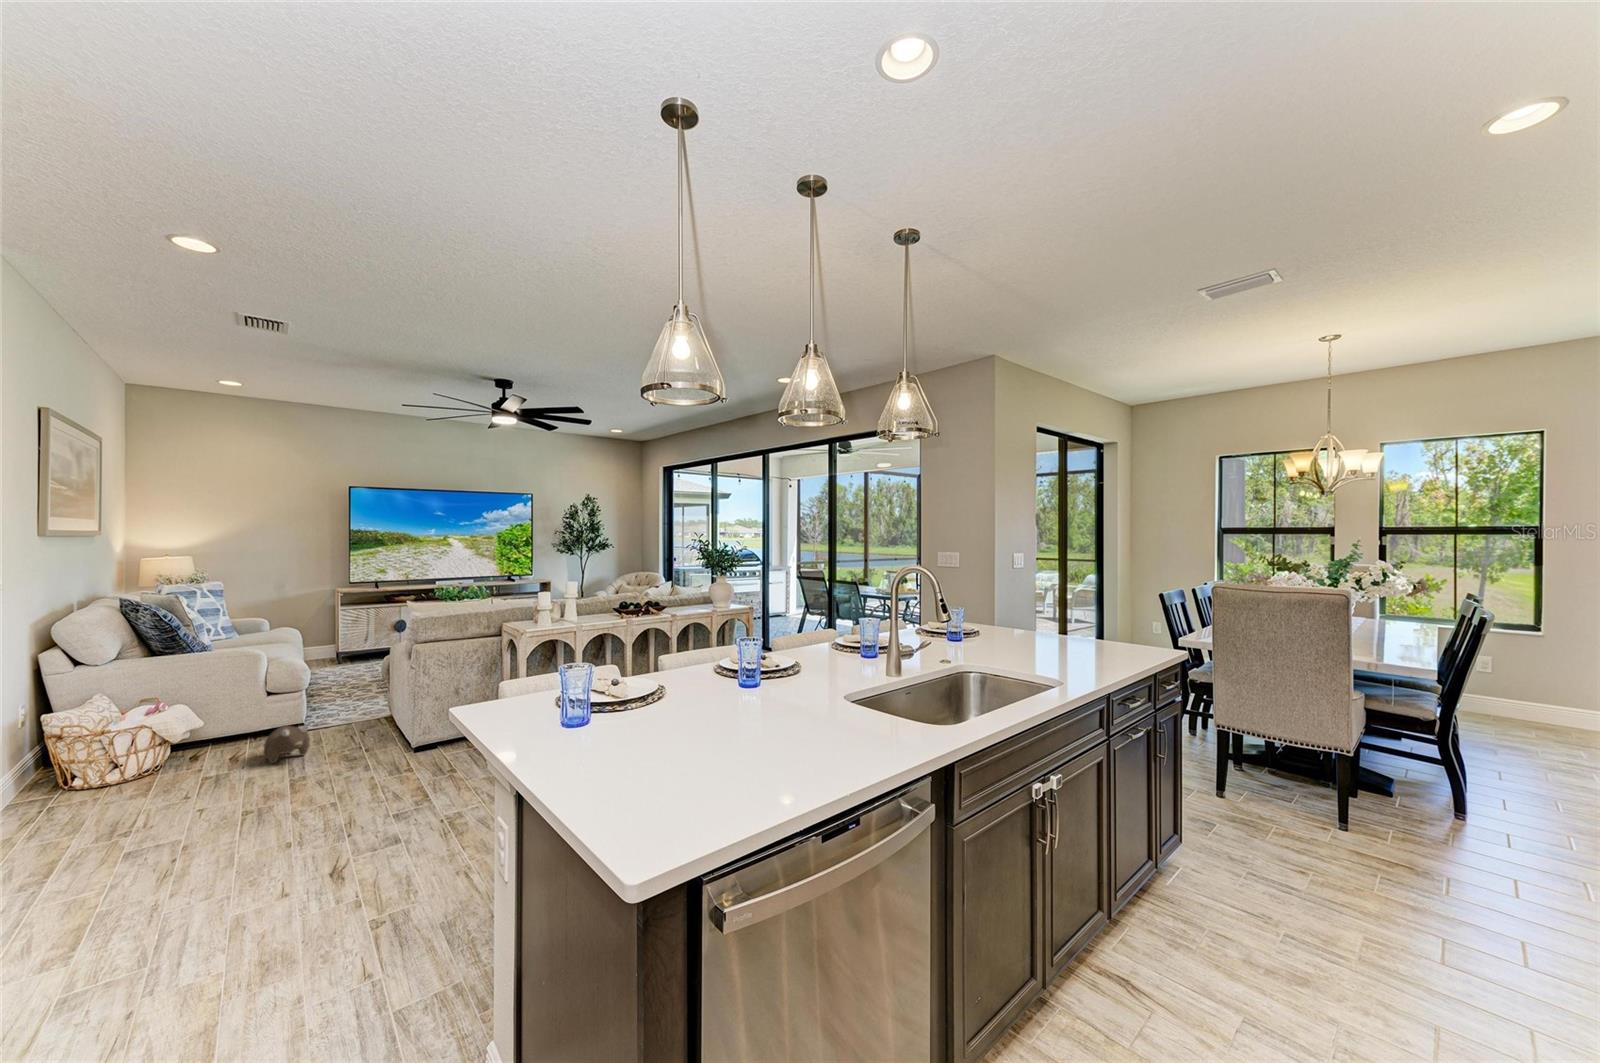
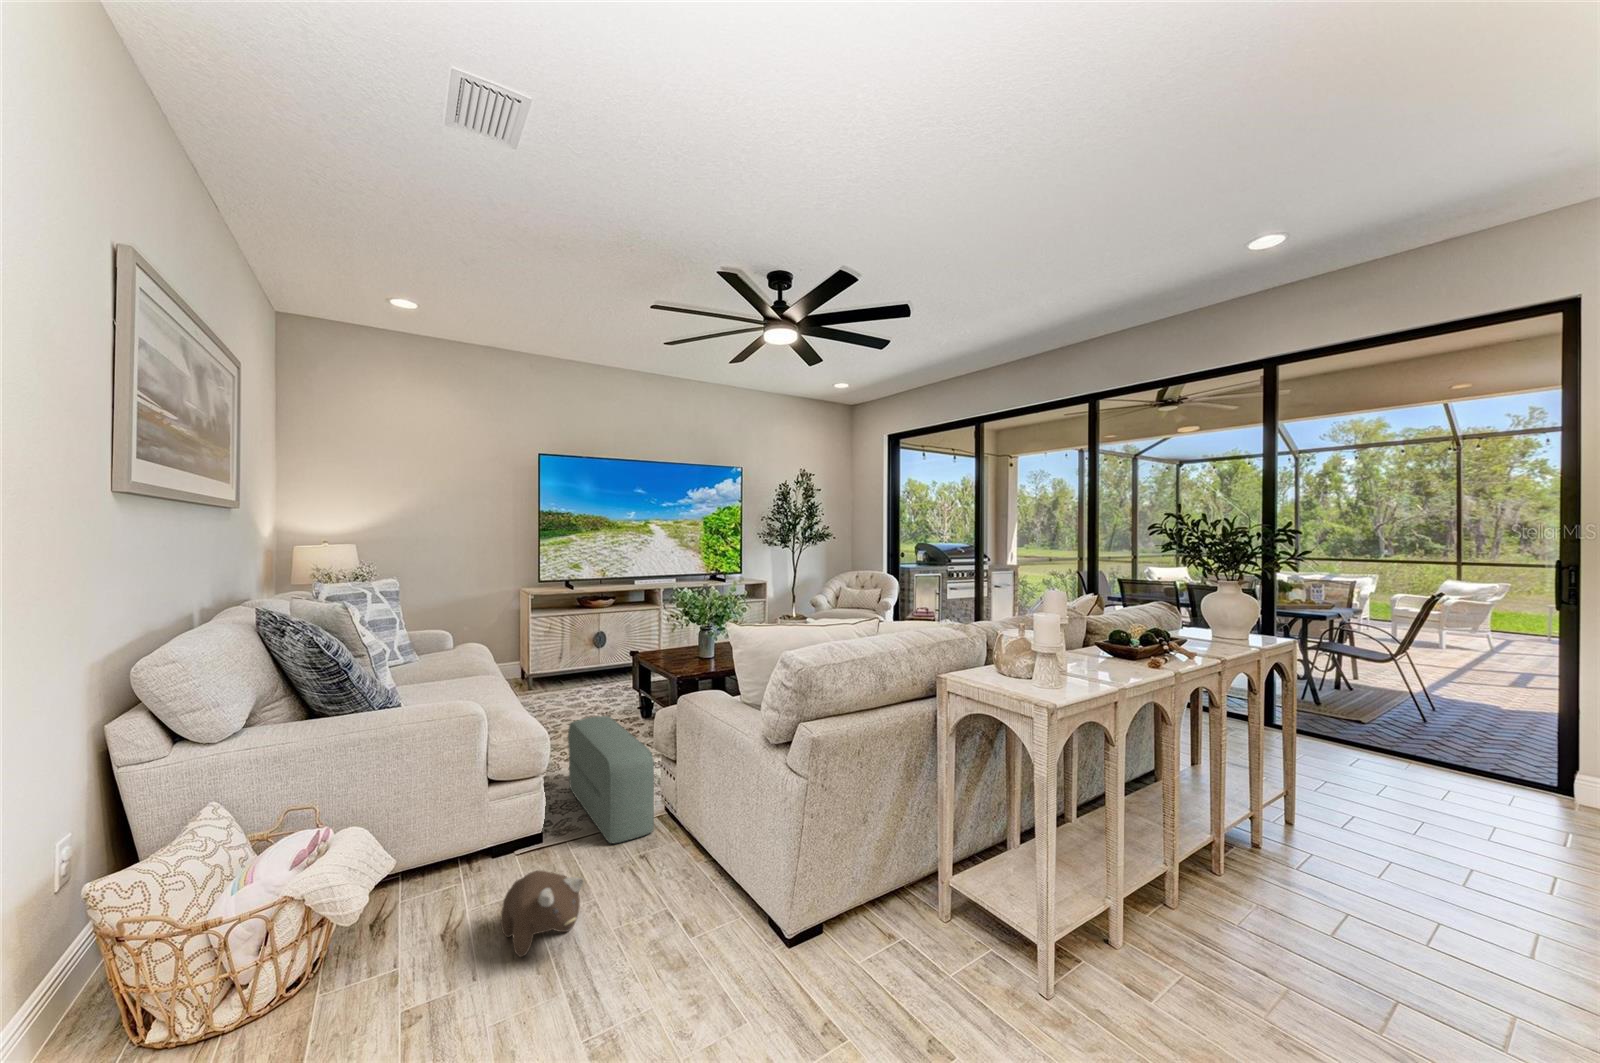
pouf: none [336,664,379,728] -> present [568,716,654,843]

